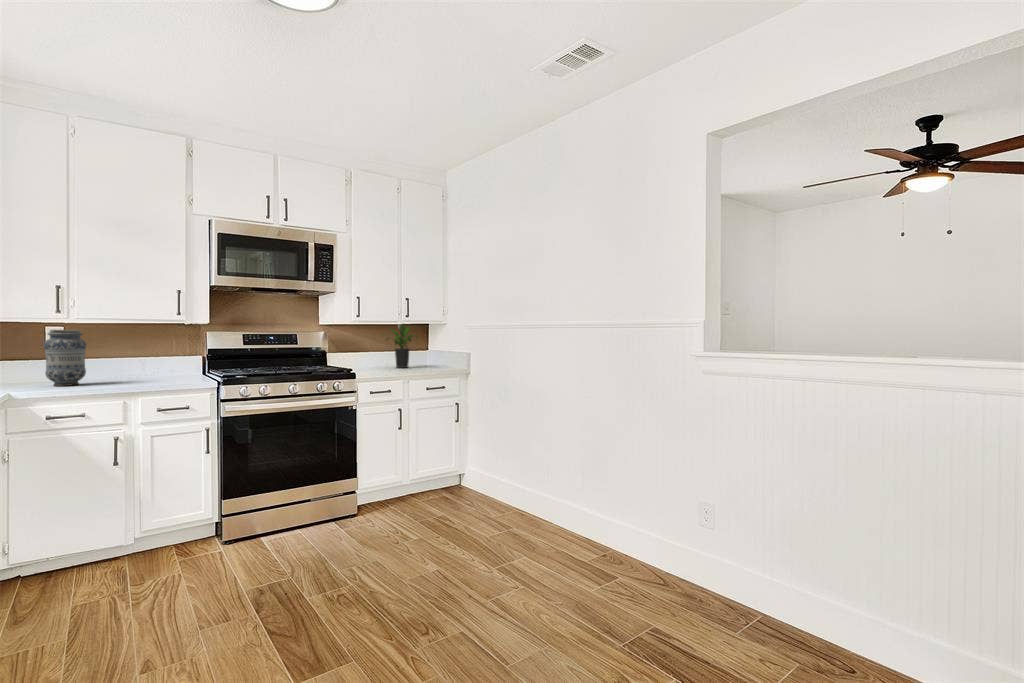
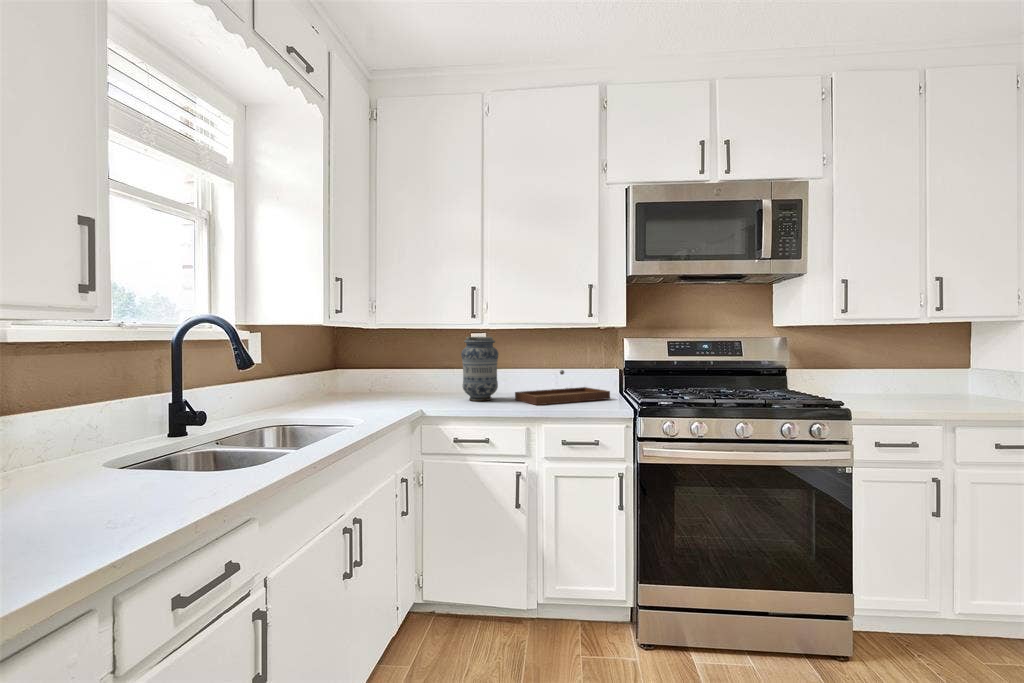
potted plant: present [386,324,418,368] -> none [879,322,969,400]
tray: none [104,357,196,385] -> present [515,370,610,405]

